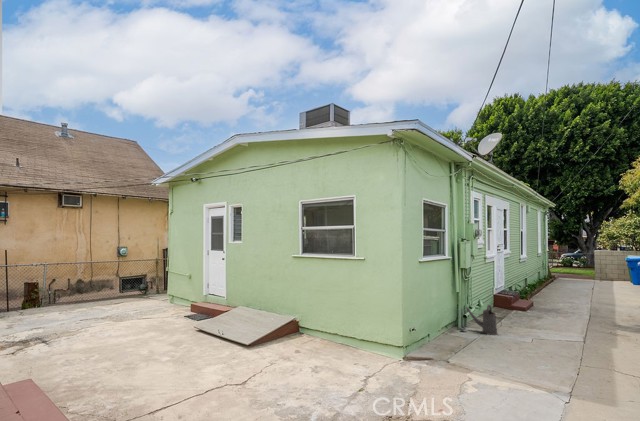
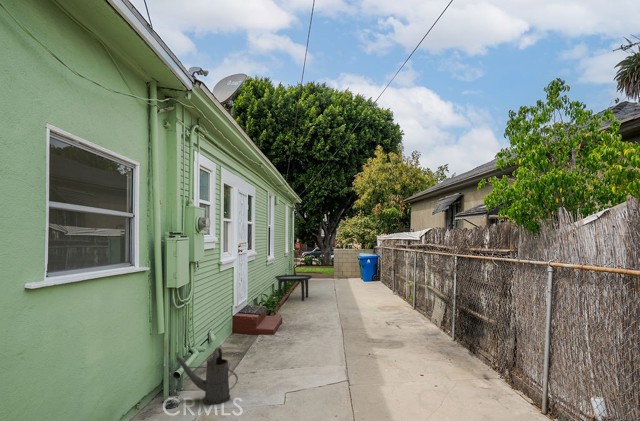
round table: none [528,271,565,294] -> present [275,275,312,301]

